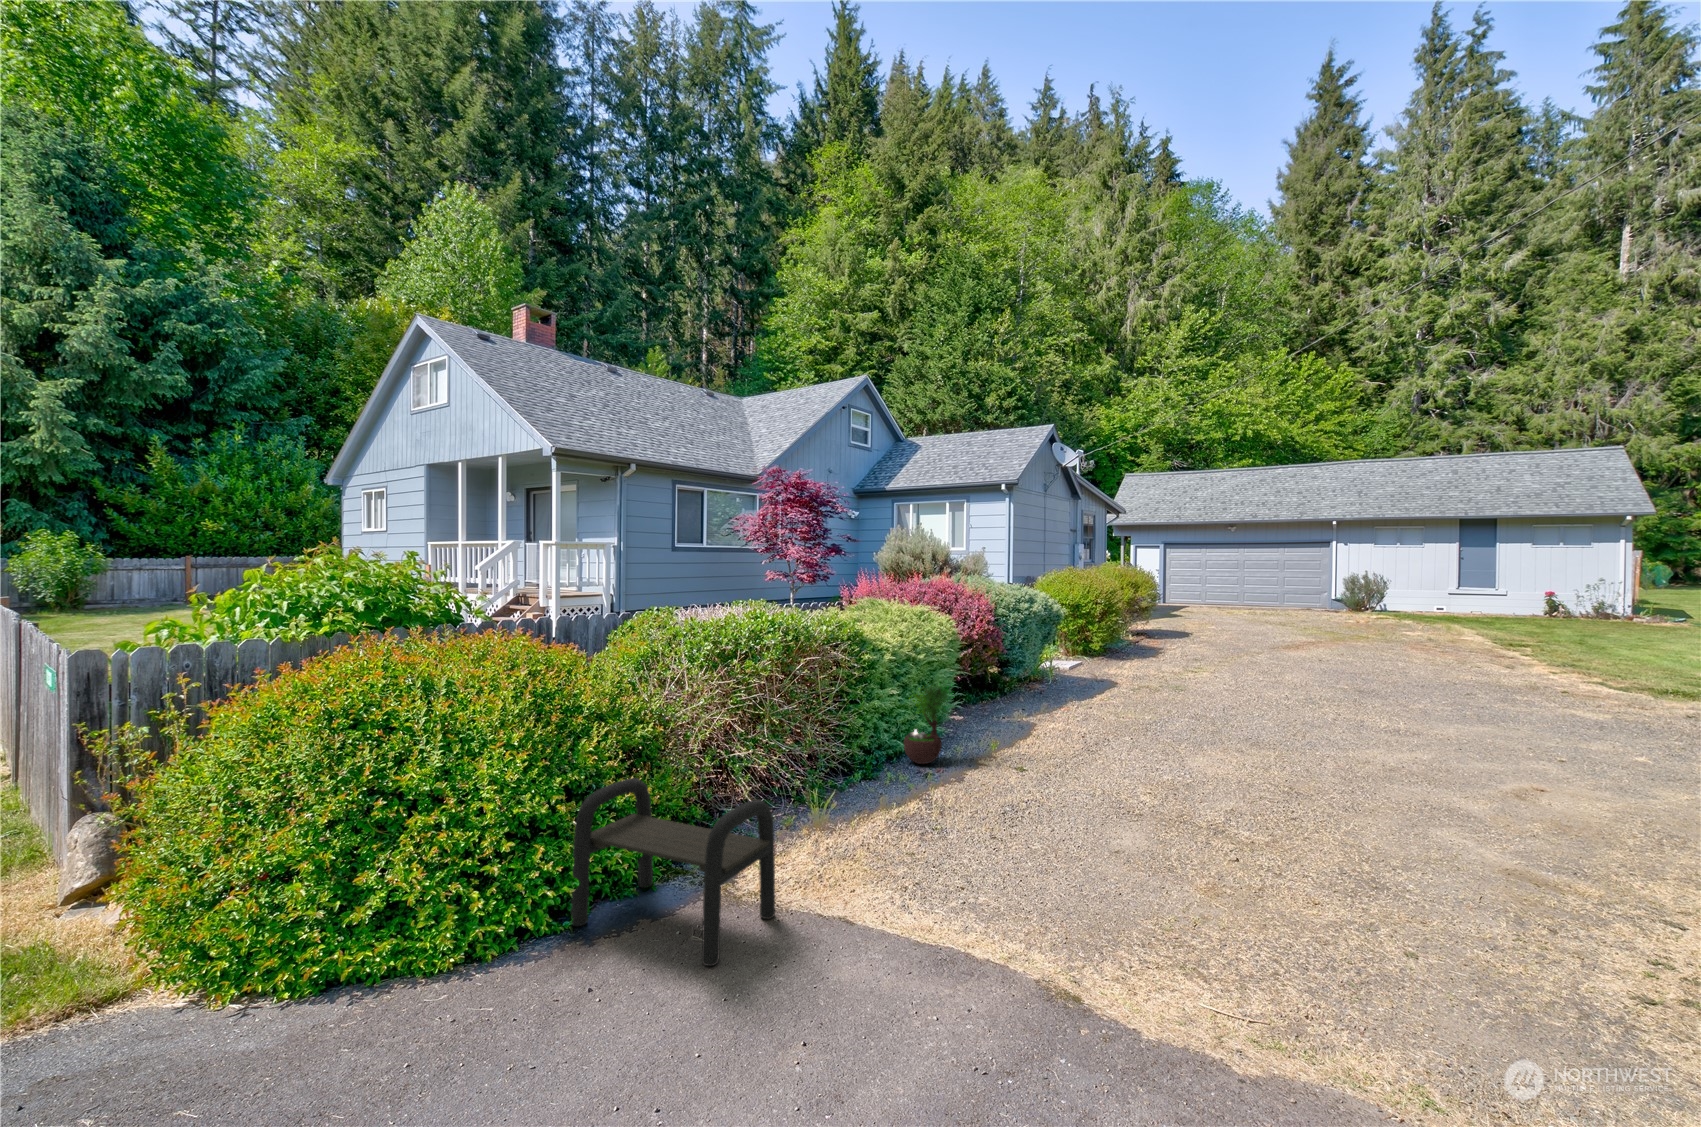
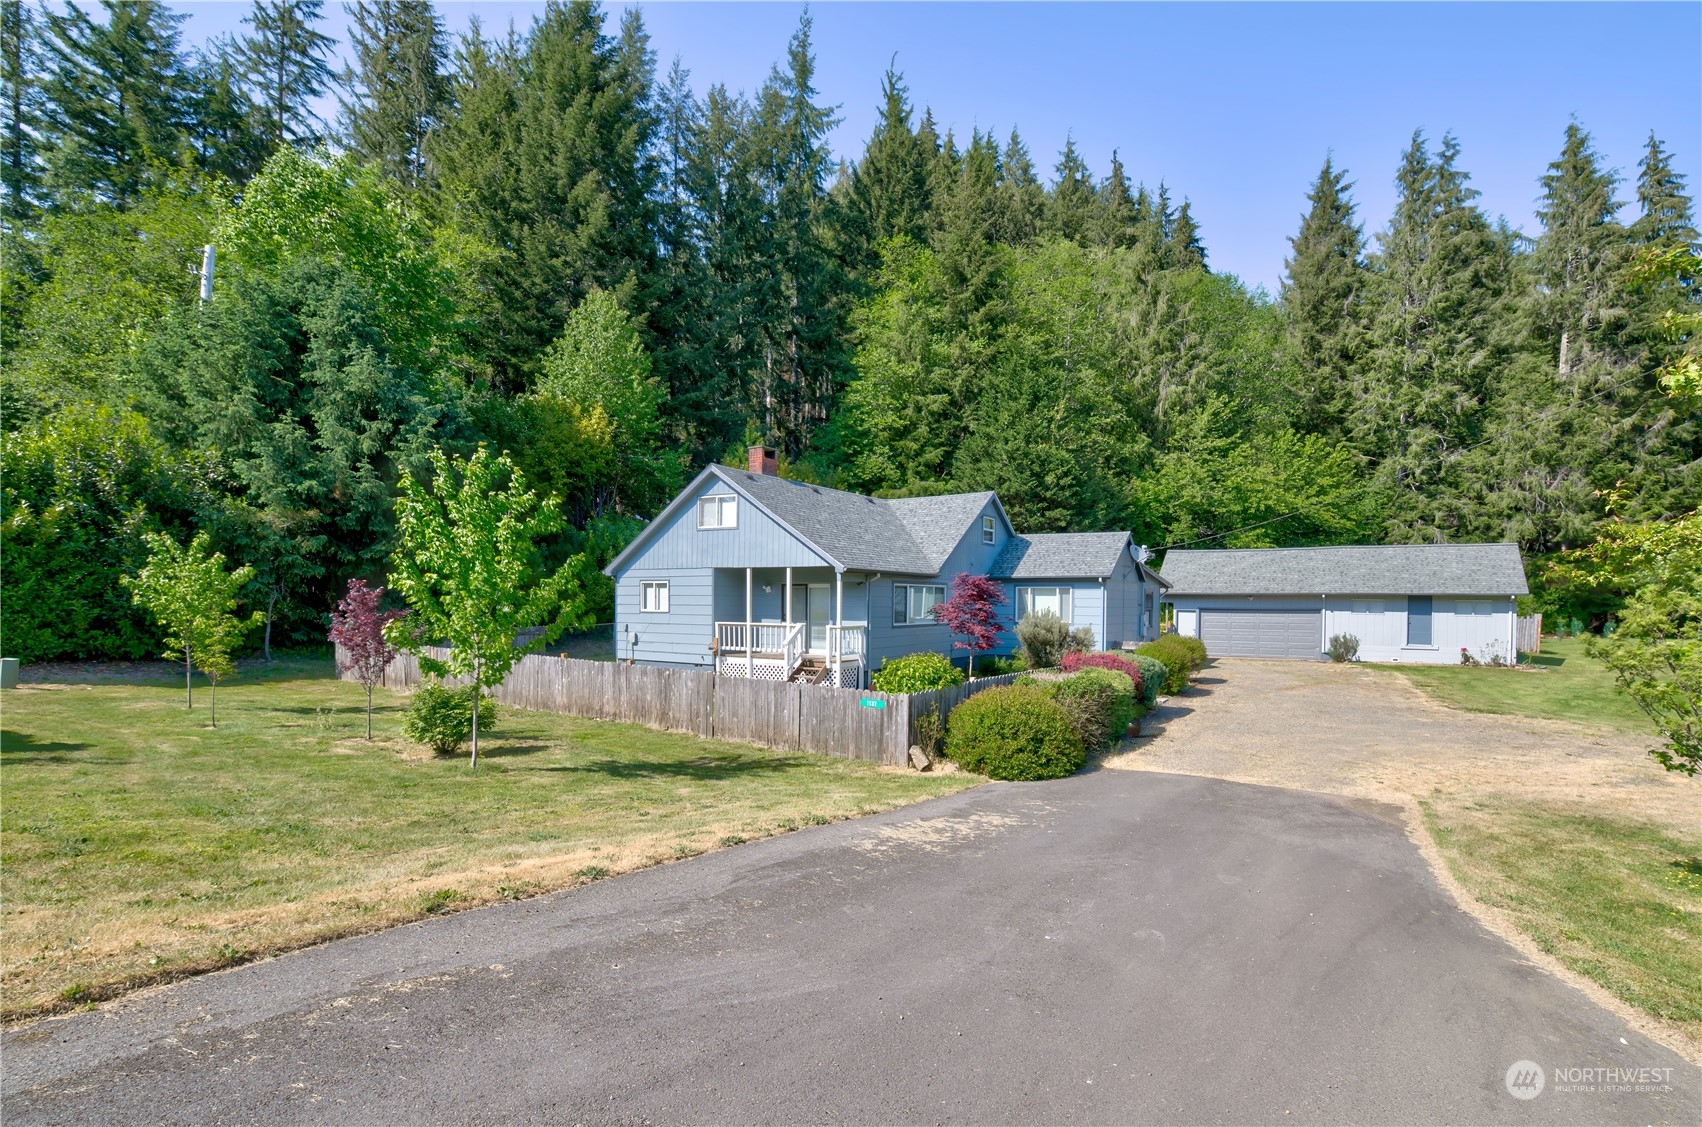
bench: present [571,778,775,966] -> none [1085,727,1136,766]

